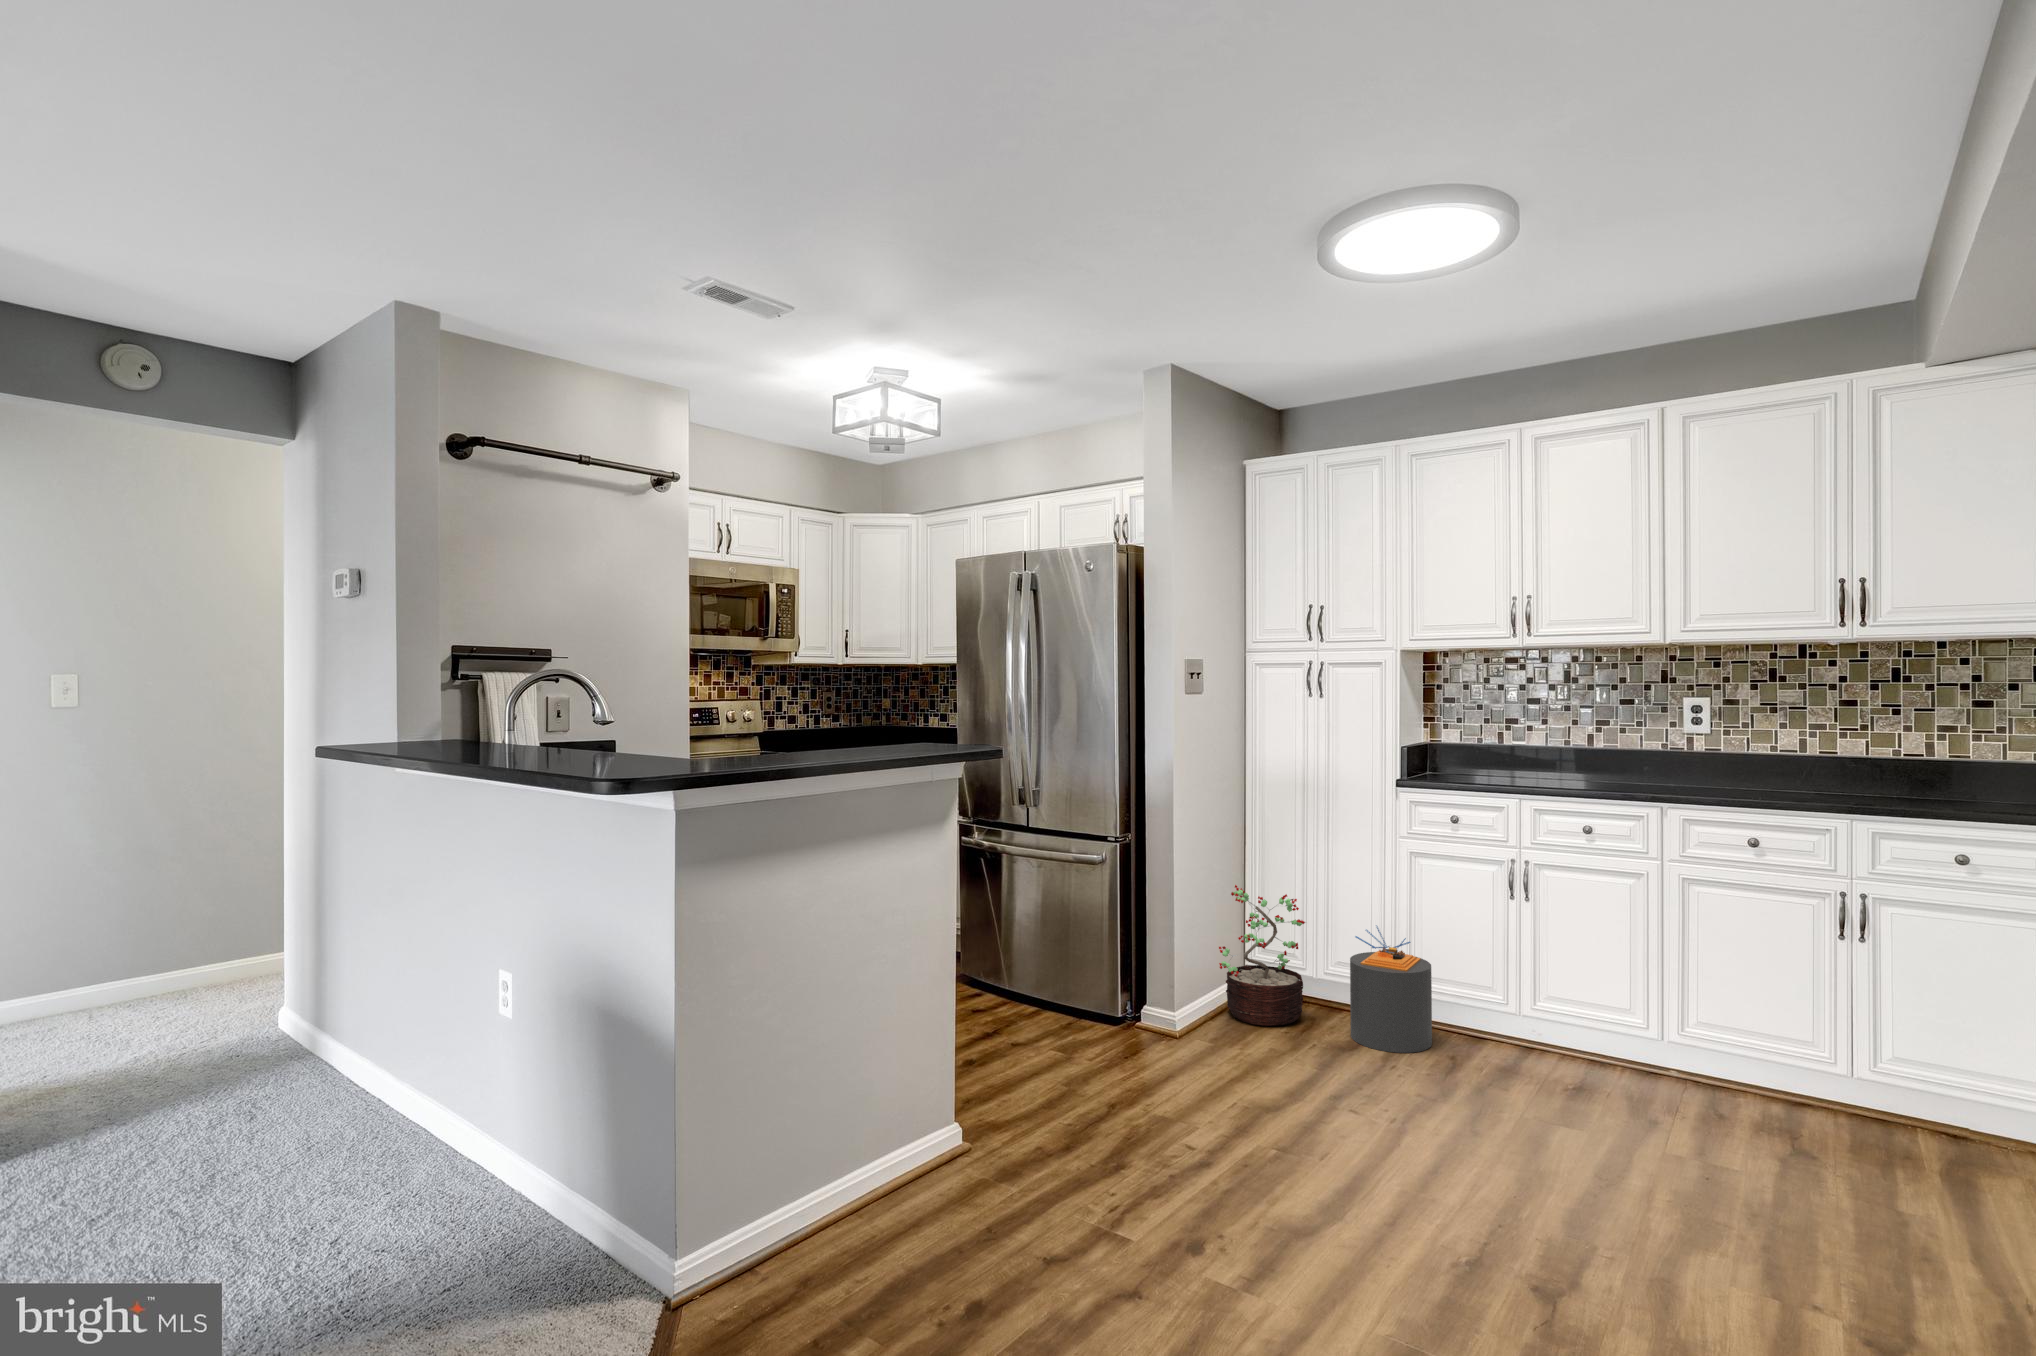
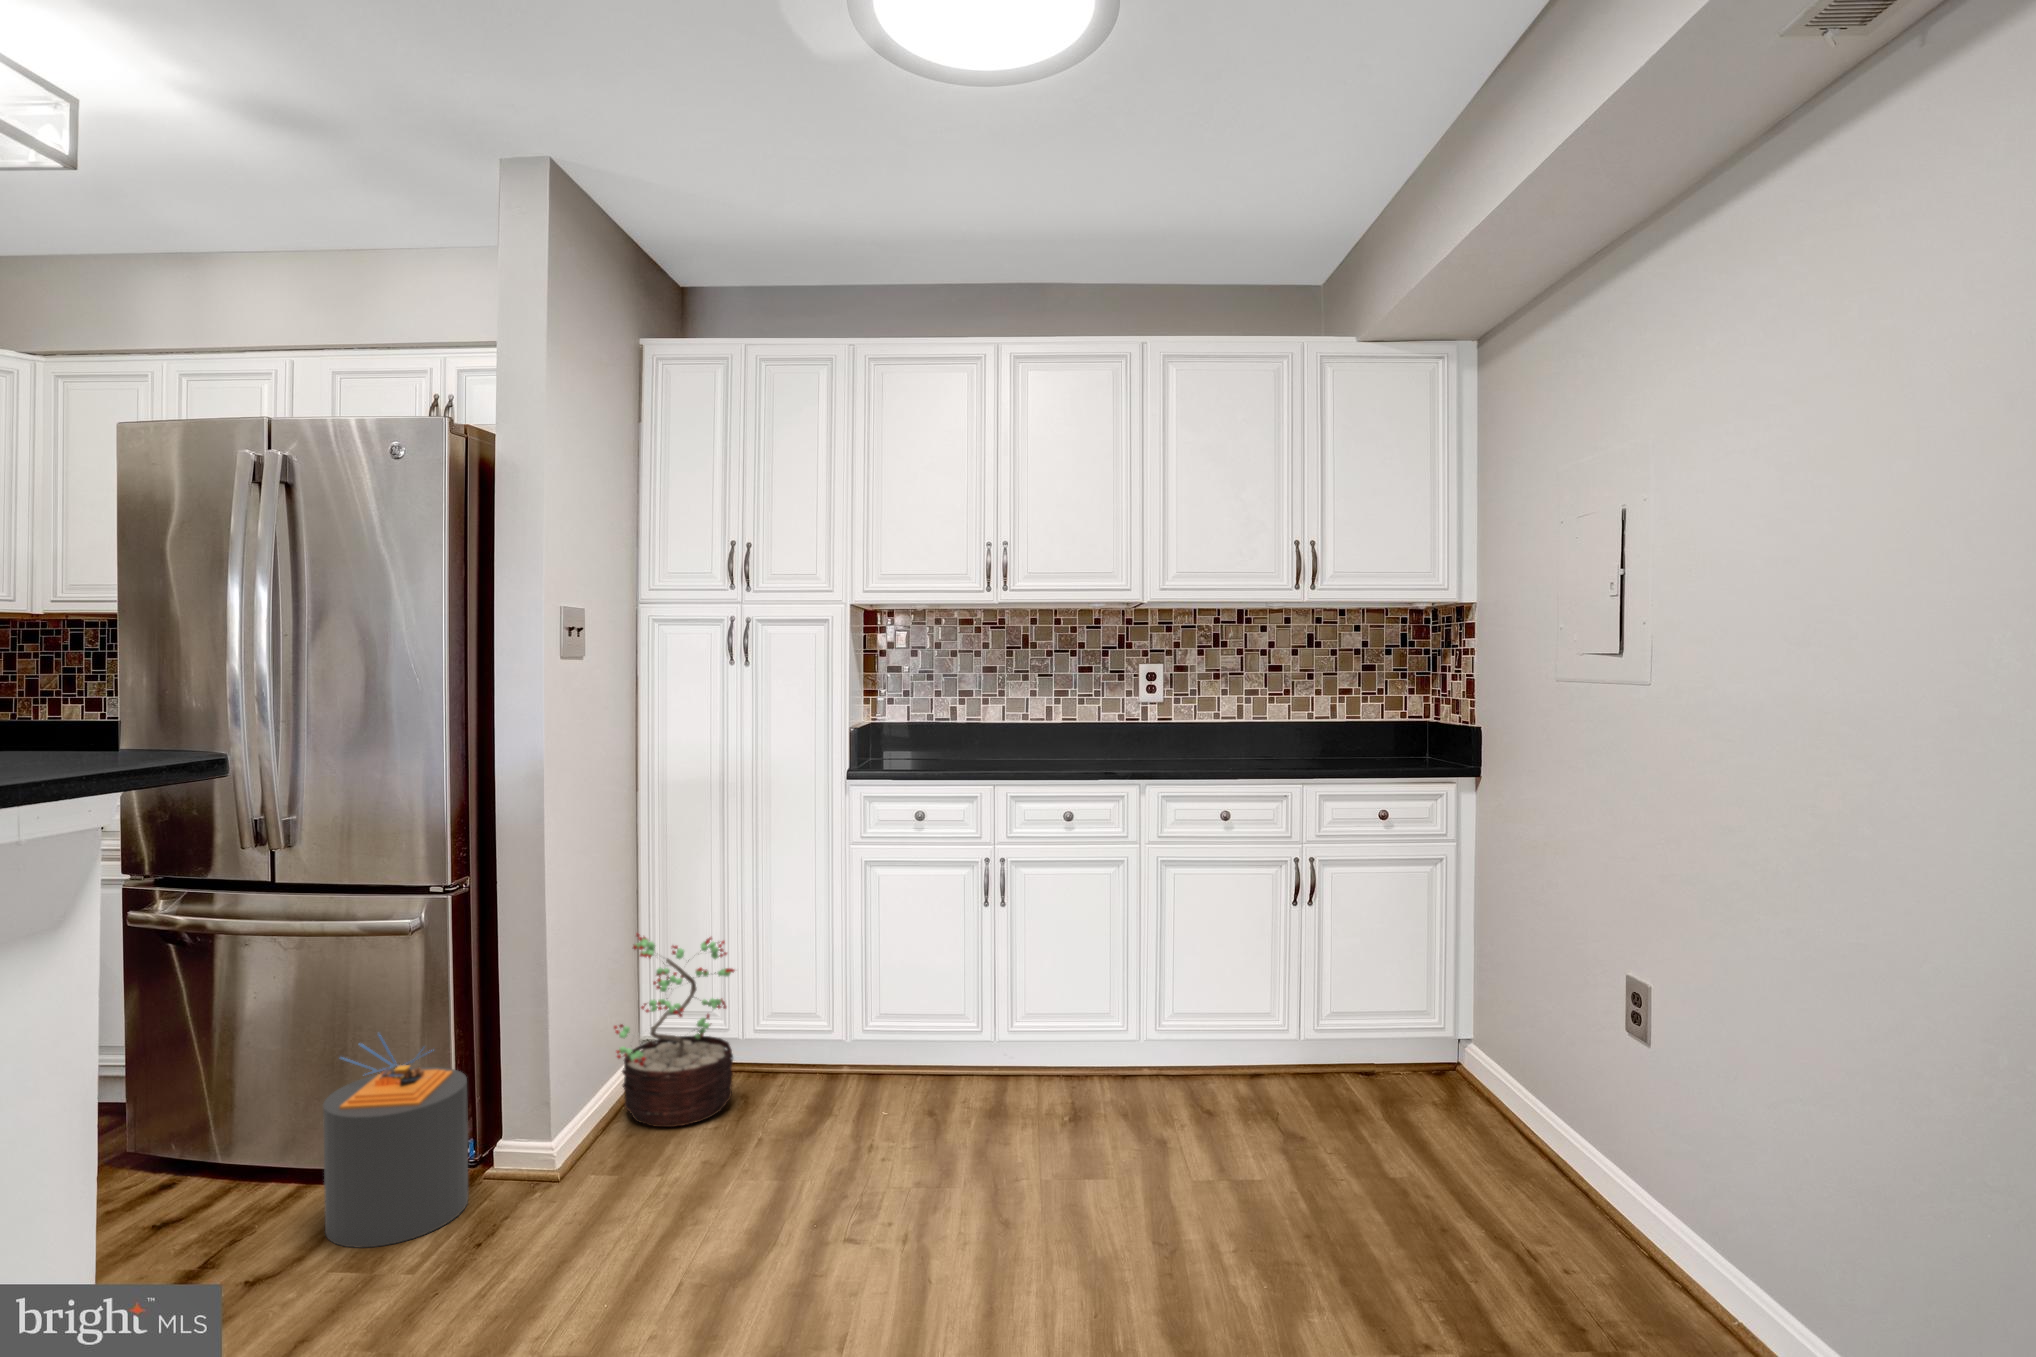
trash can: present [1350,925,1432,1053] -> present [323,1034,468,1248]

